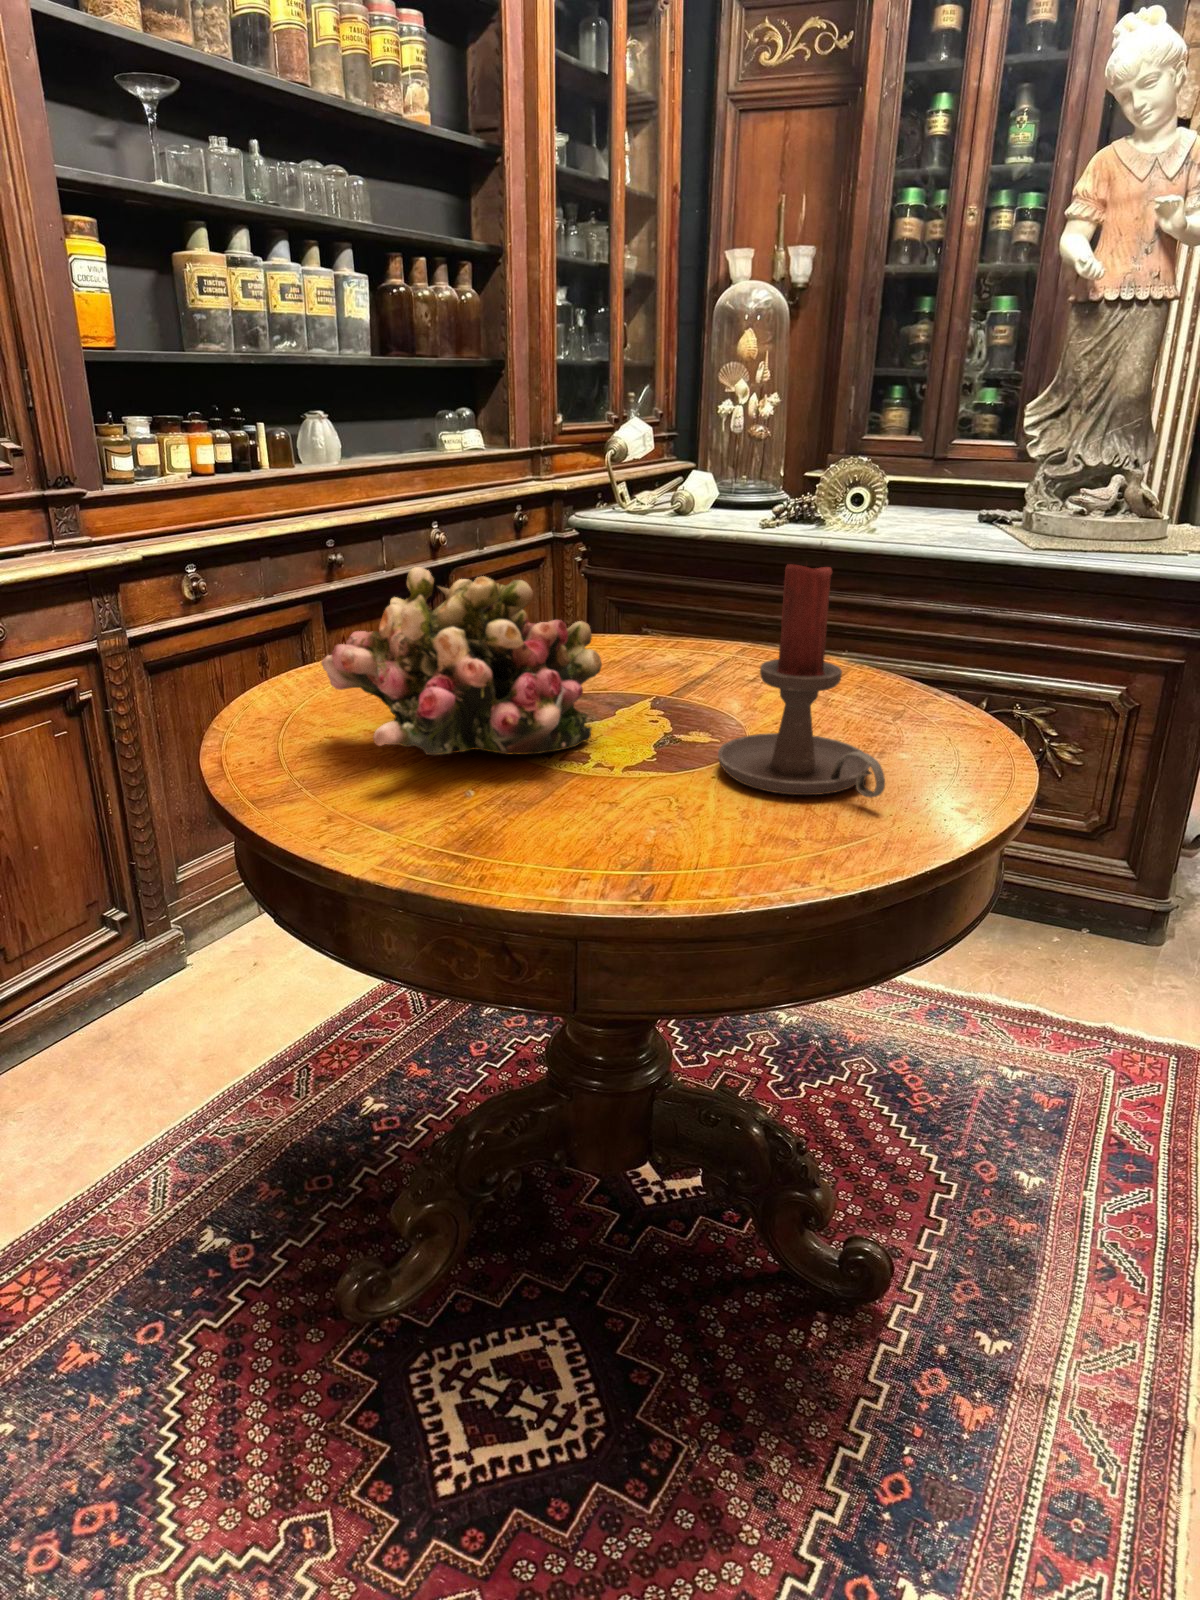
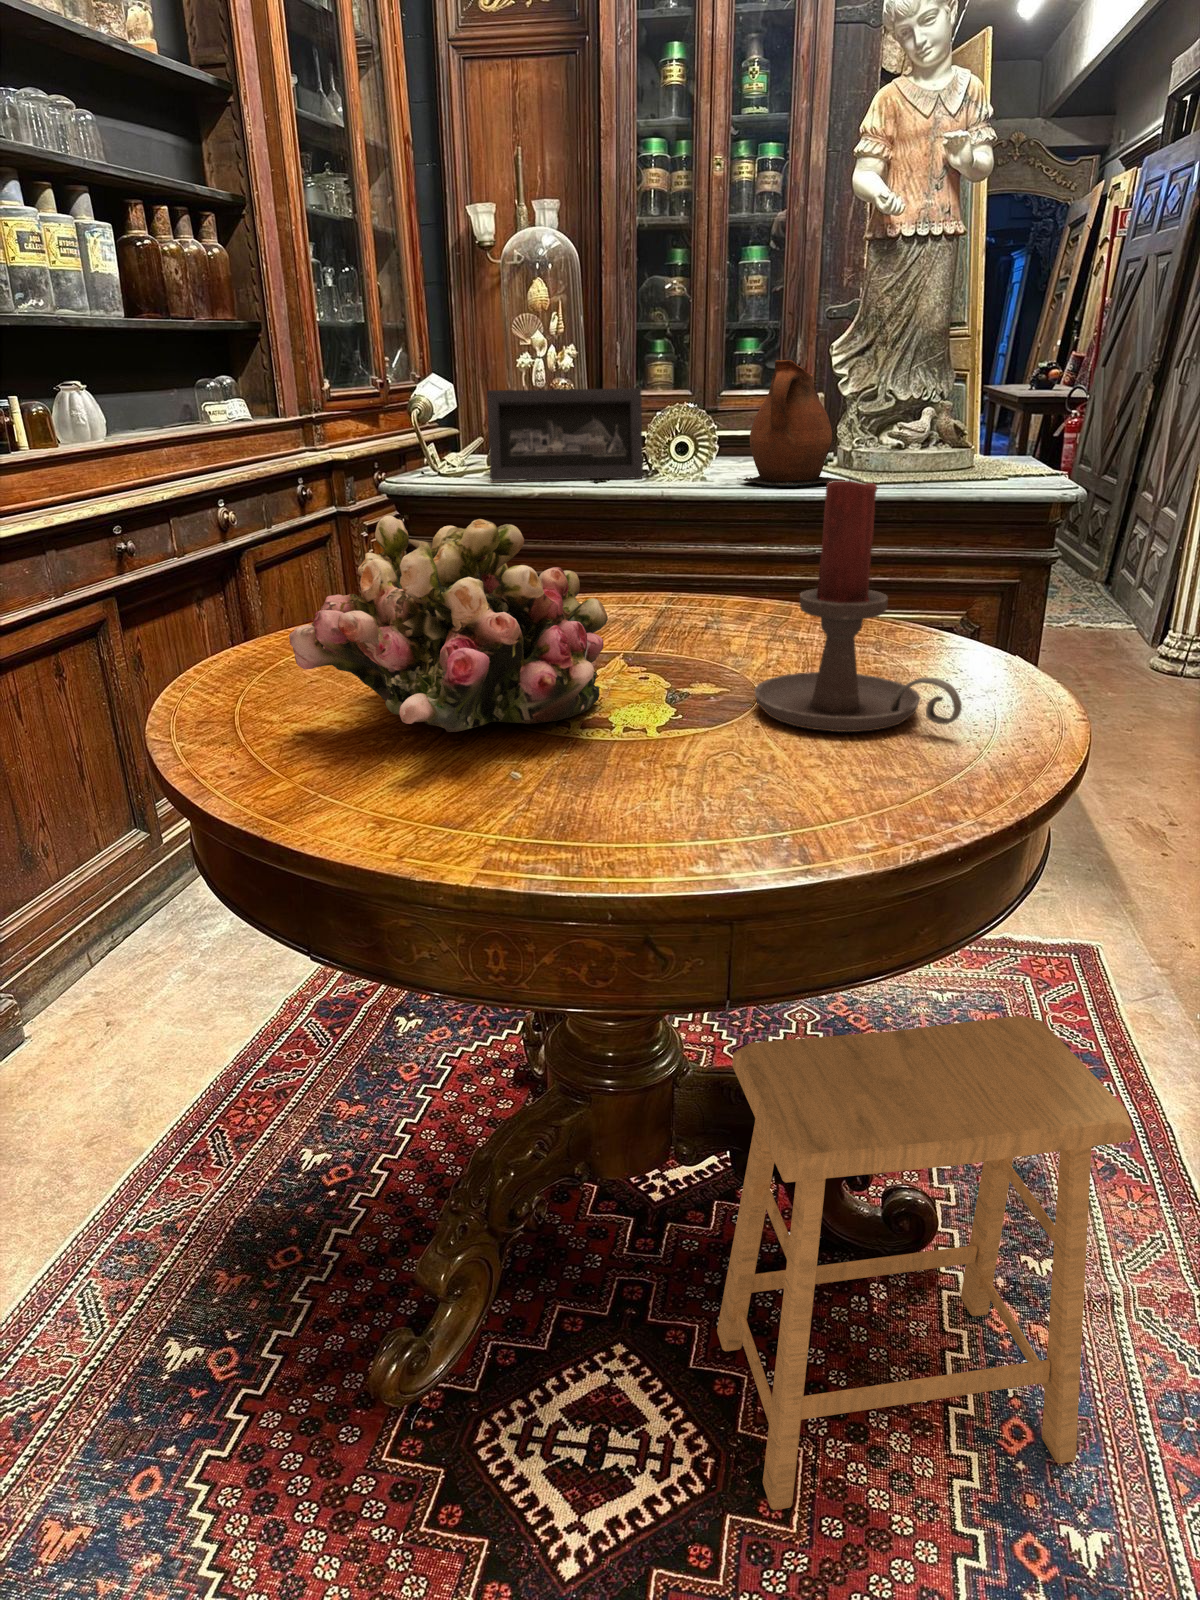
ceramic pitcher: none [879,413,990,538] -> present [739,360,844,485]
picture frame: none [649,428,804,518] -> present [487,388,643,481]
footstool: none [635,1064,993,1527] -> present [717,1015,1132,1510]

